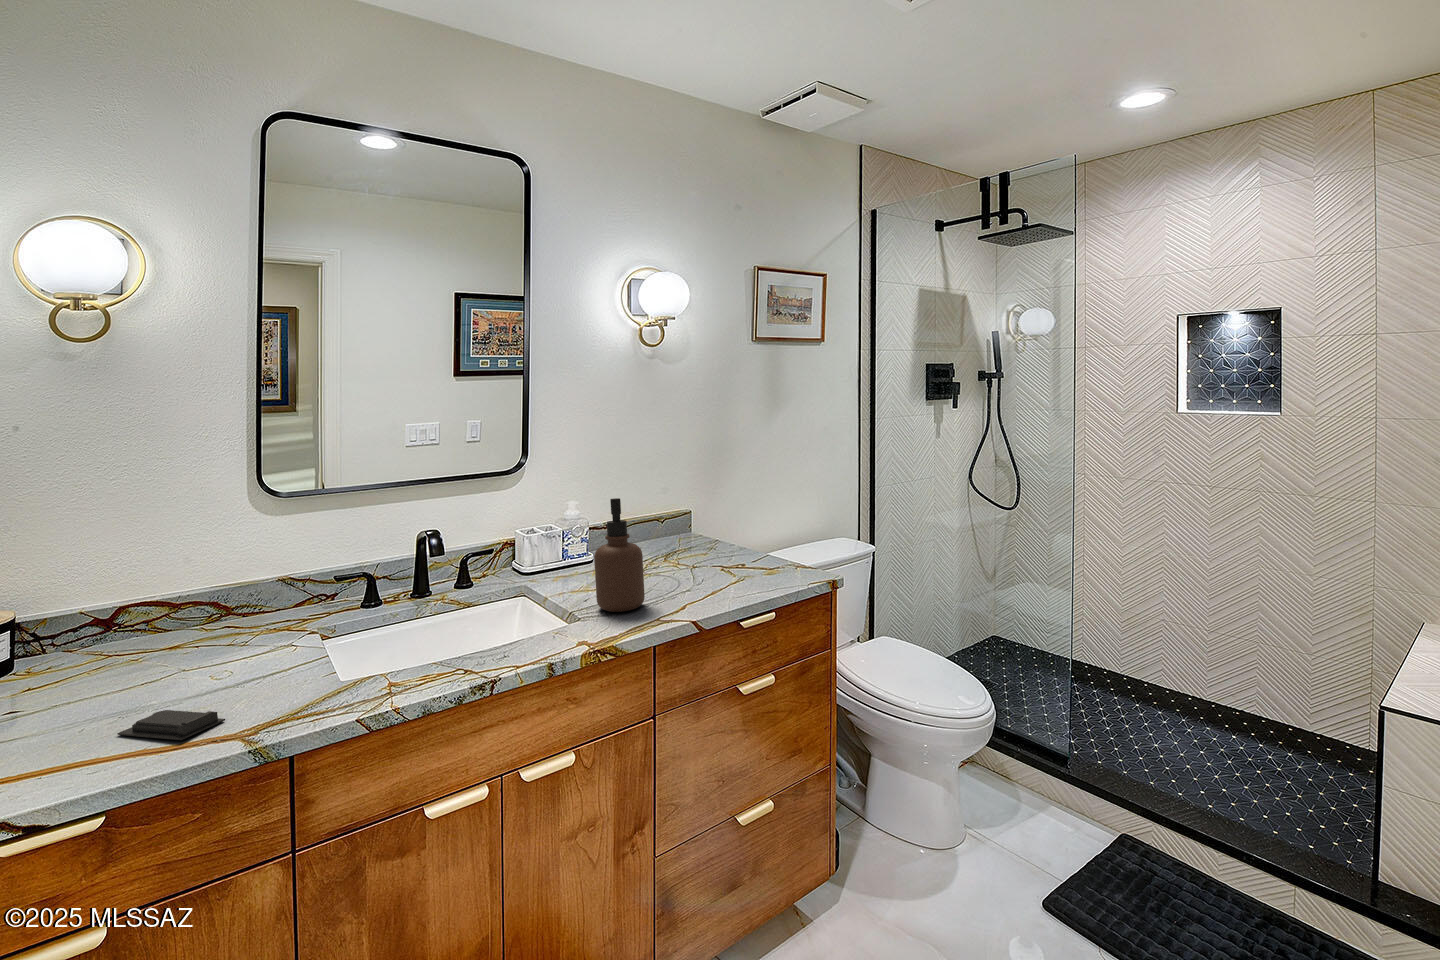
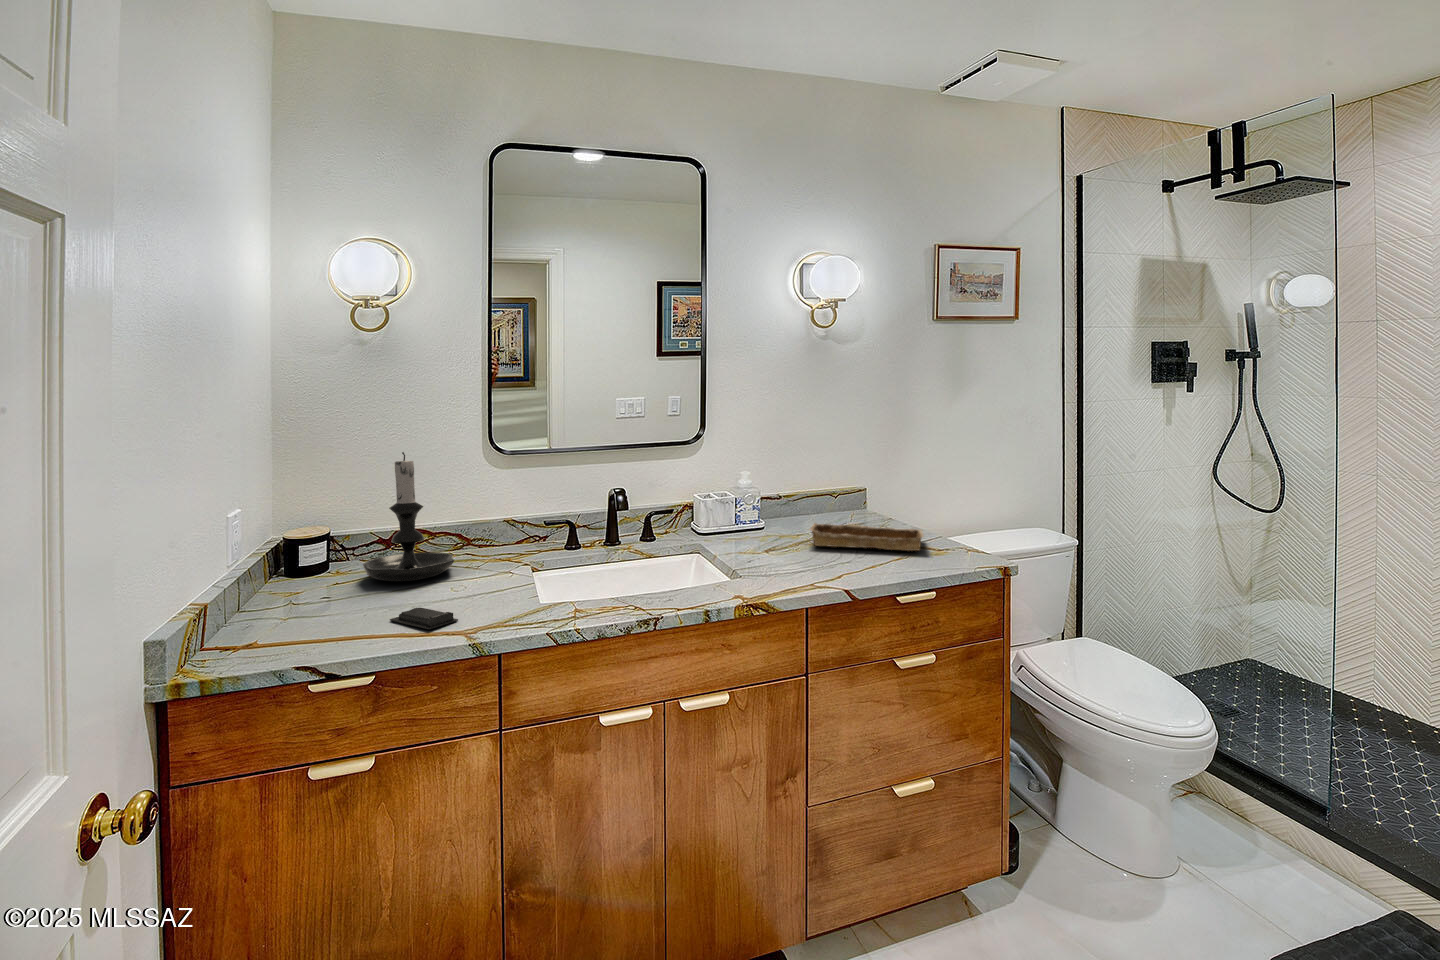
soap dispenser: present [594,498,645,612] -> none [759,468,804,575]
candle holder: none [69,506,212,677] -> present [363,452,454,581]
tray: none [640,549,756,575] -> present [809,523,924,551]

